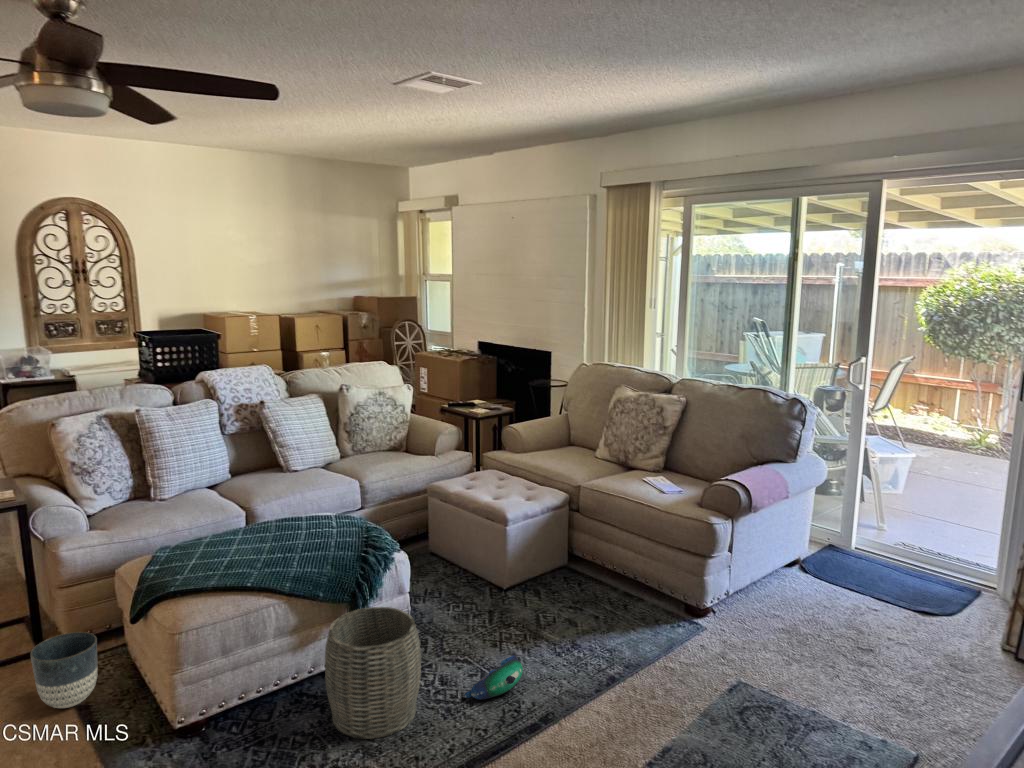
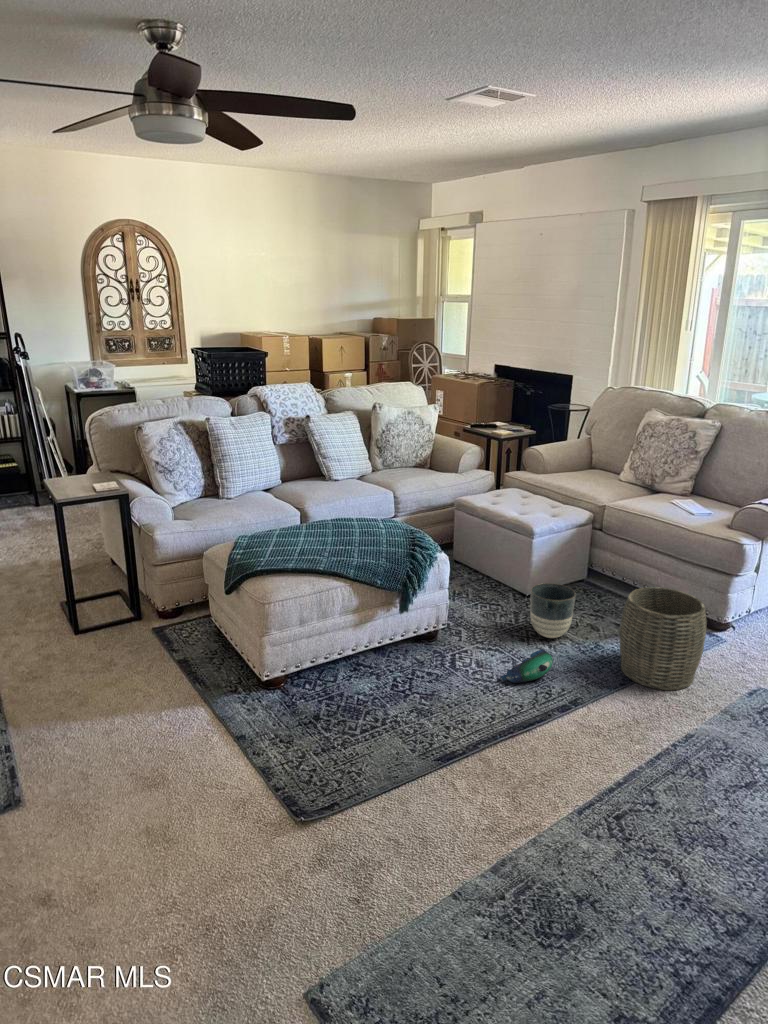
woven basket: present [325,607,421,739] -> present [620,587,707,690]
planter: present [31,632,97,708] -> present [531,583,575,638]

